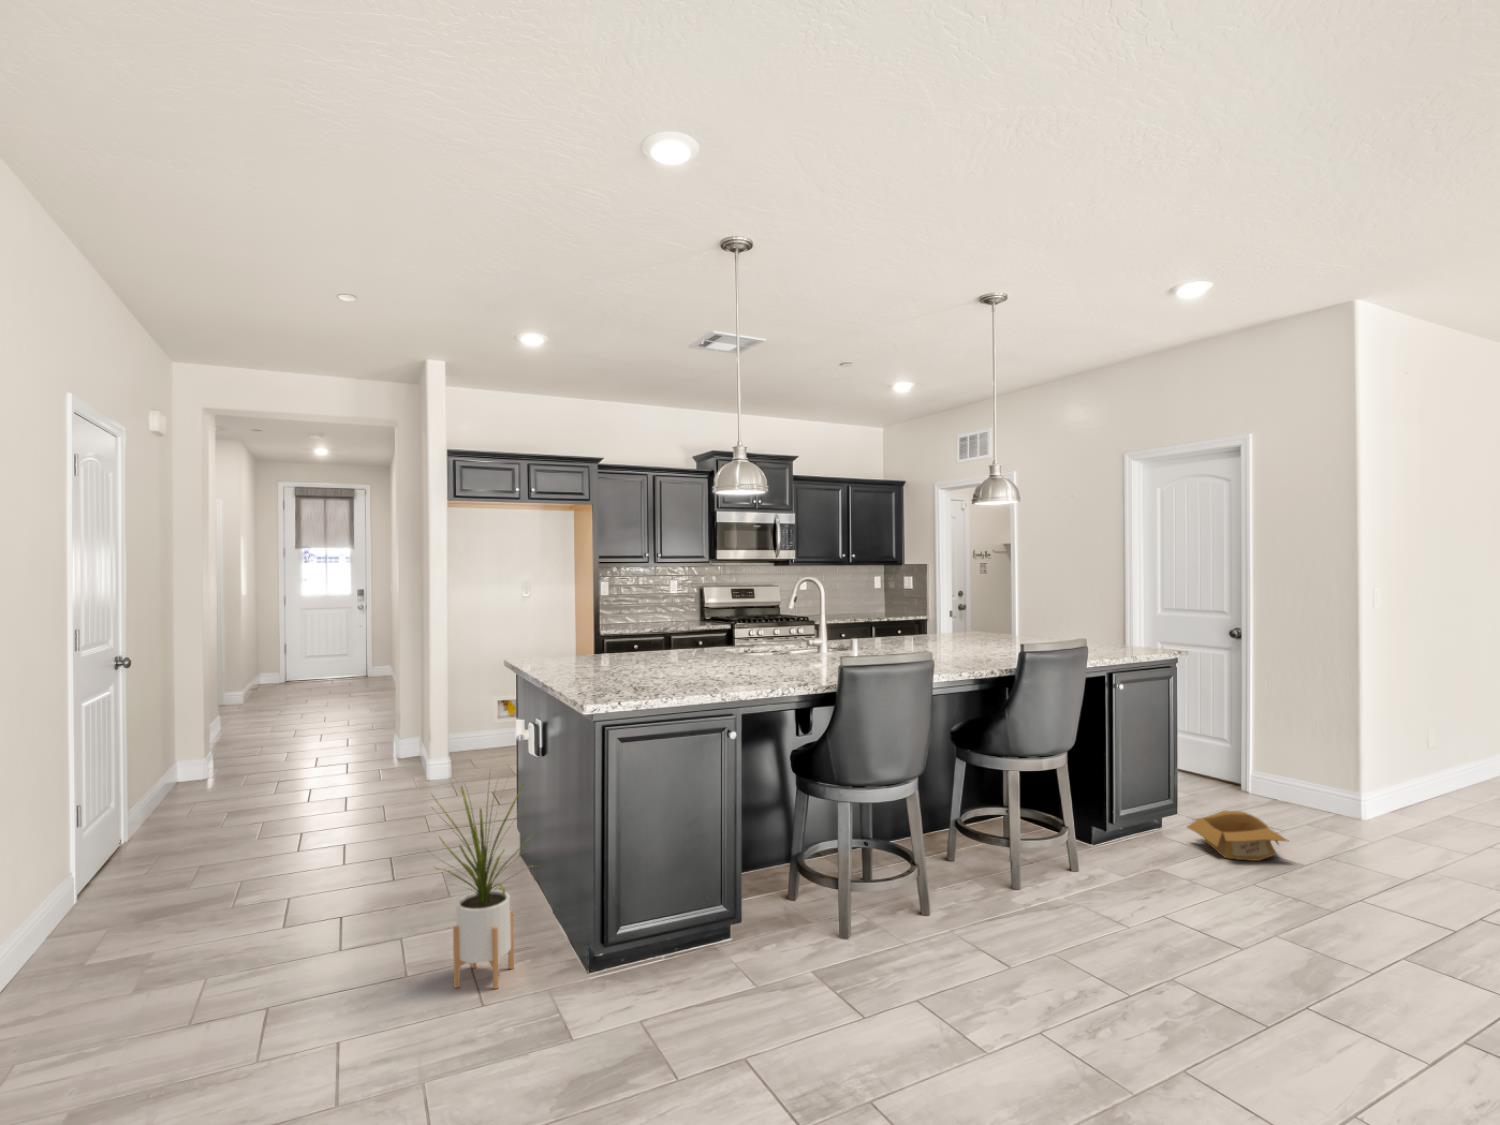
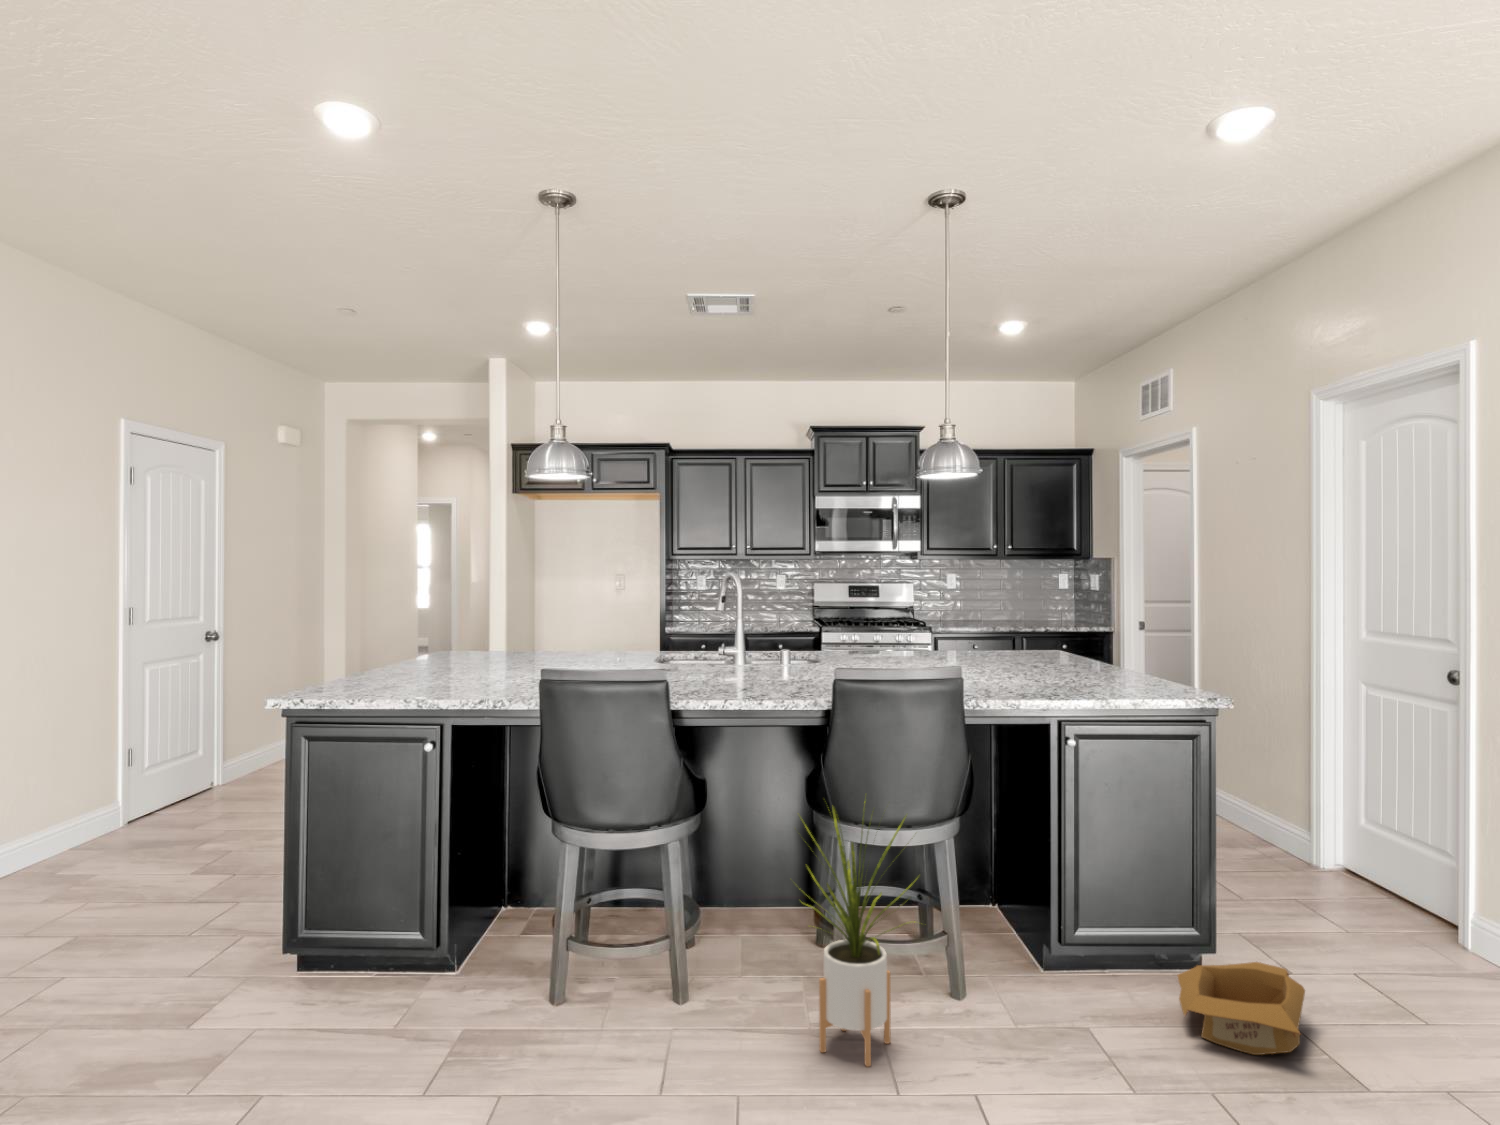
house plant: present [432,786,525,989] -> present [801,801,917,1067]

